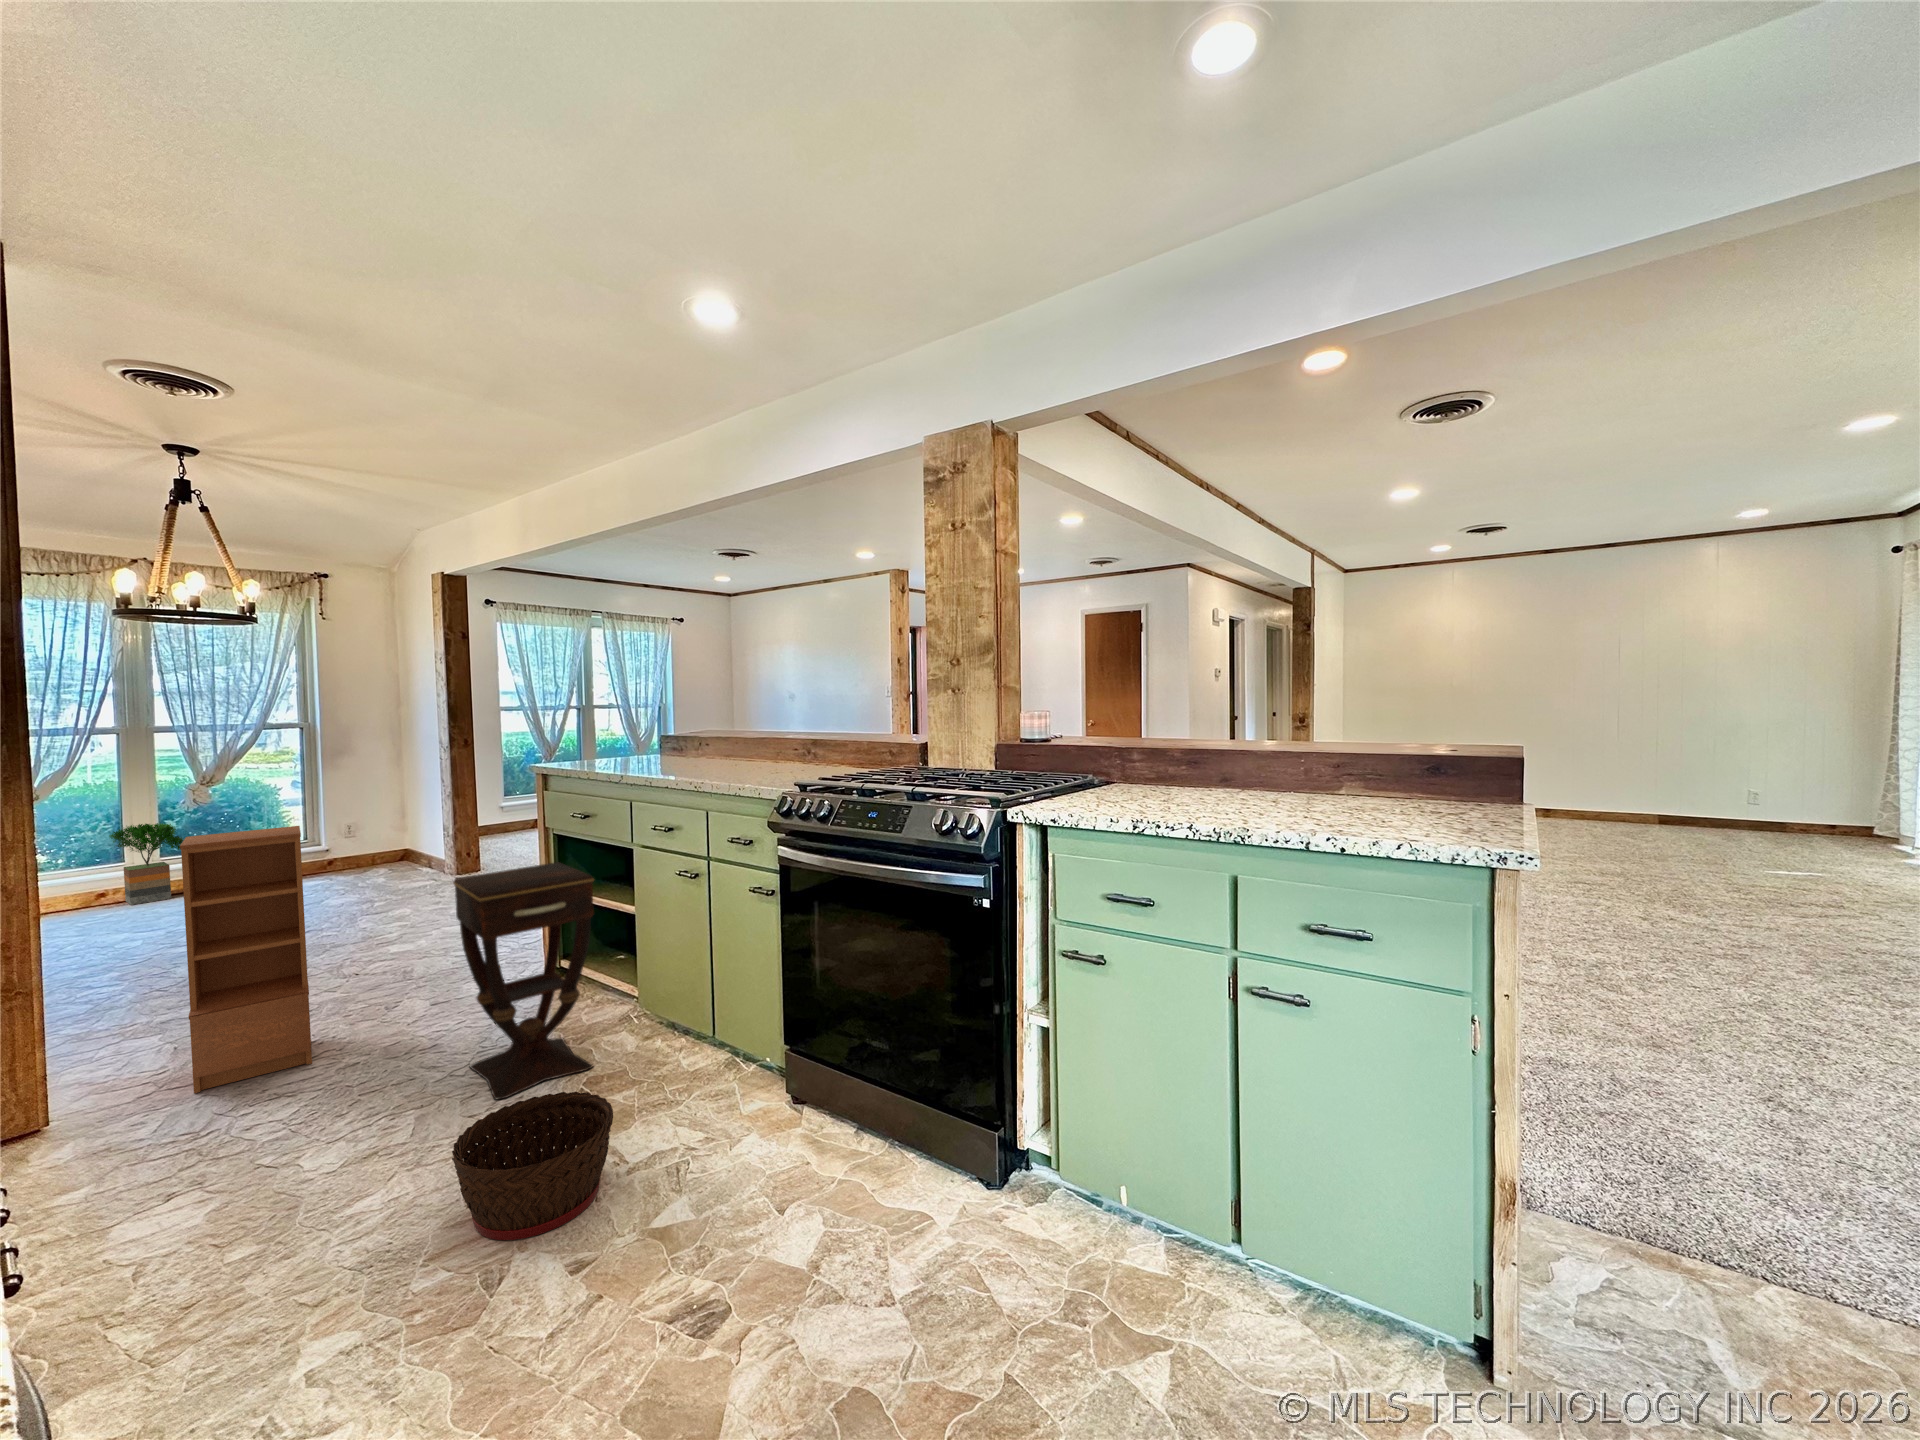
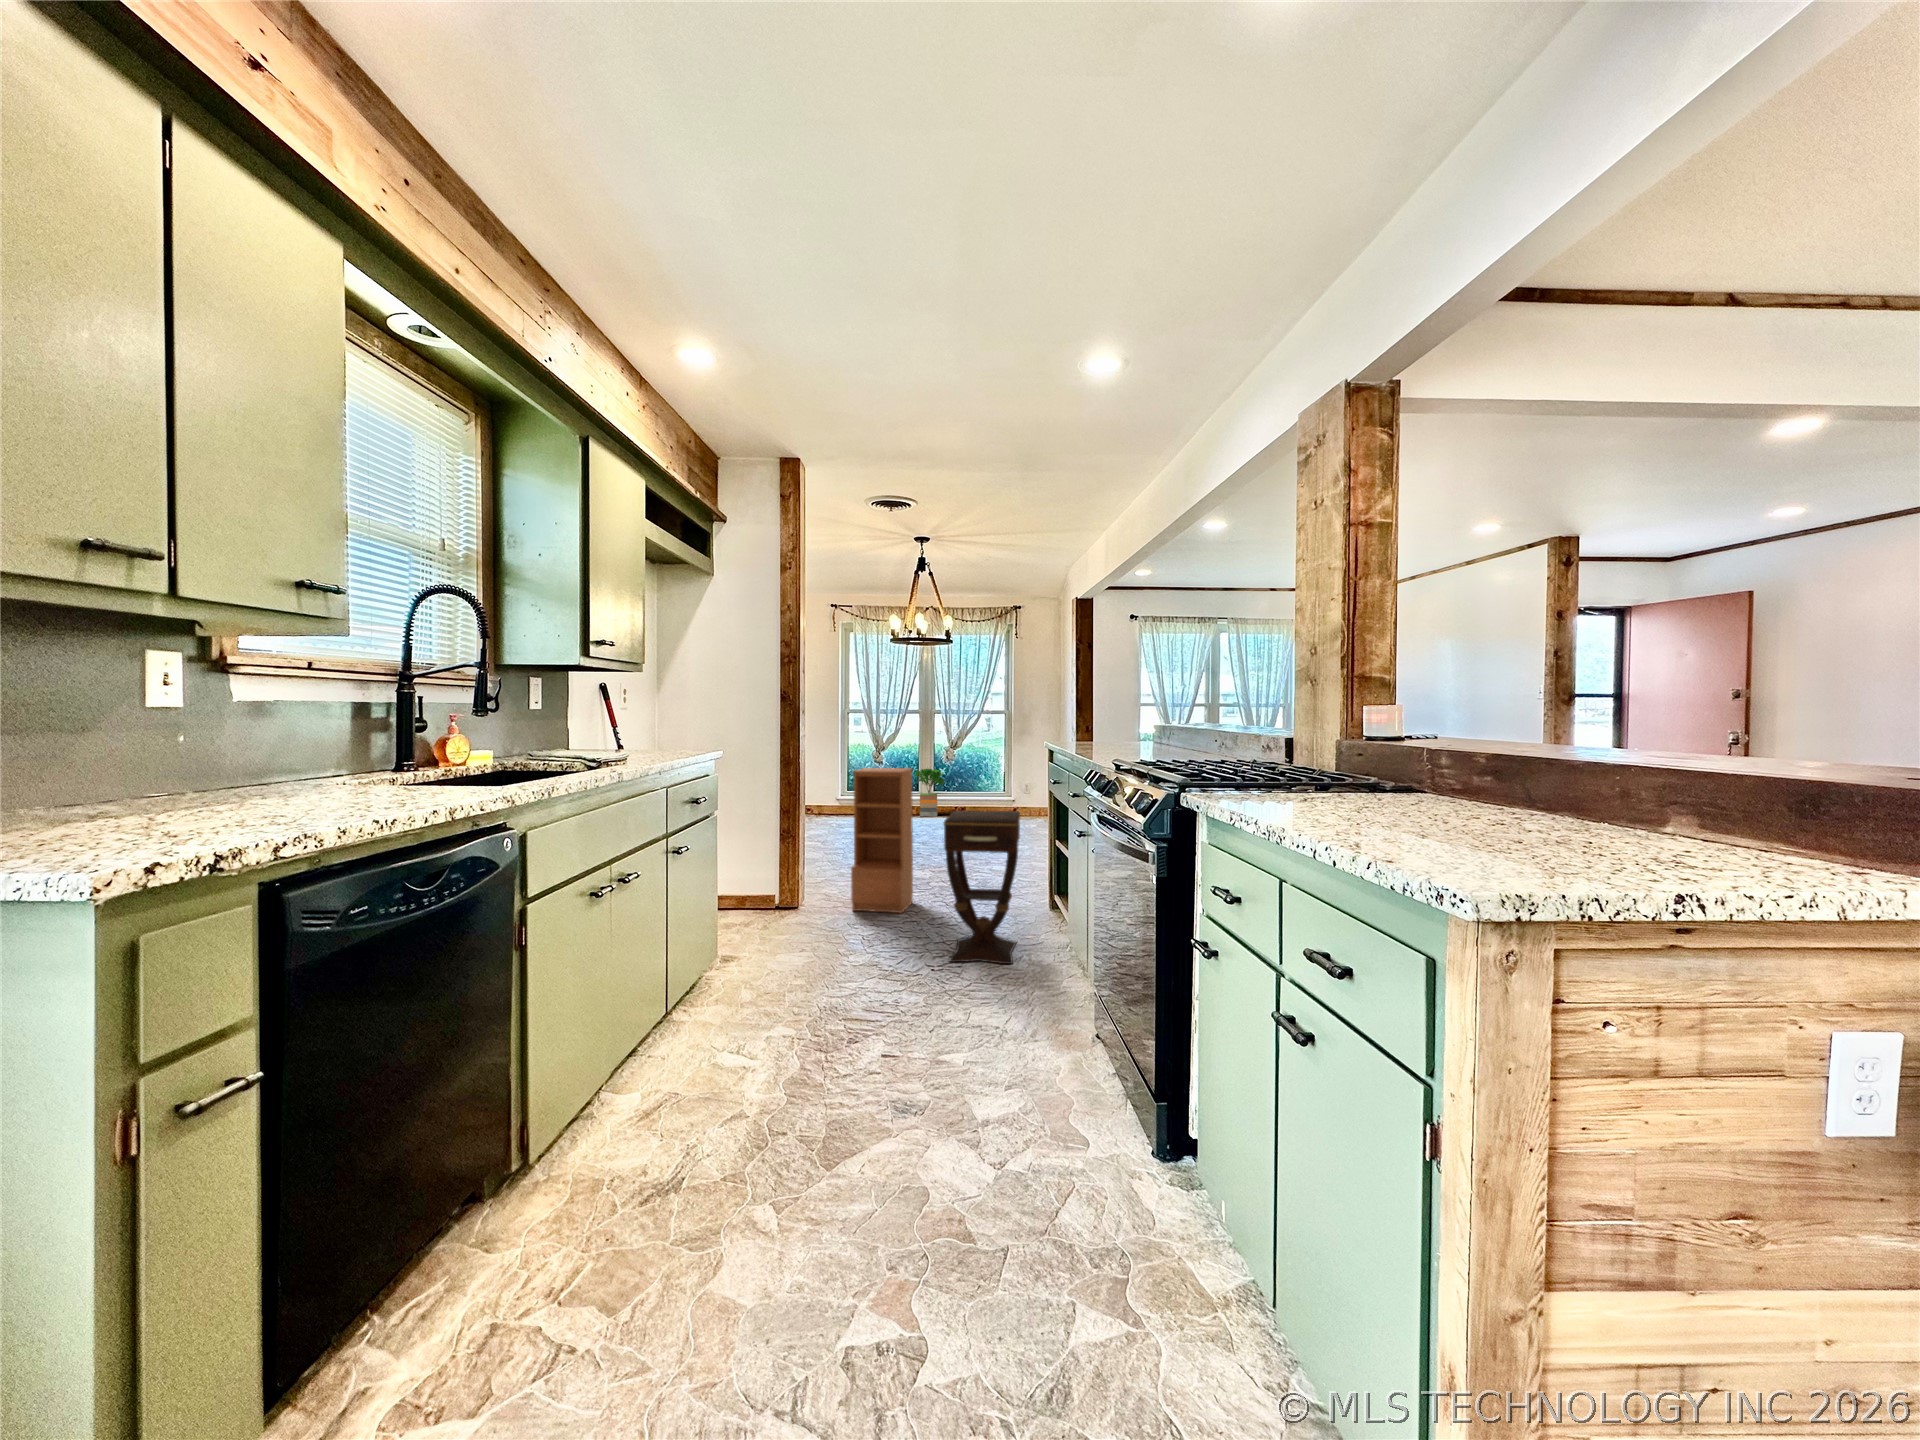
basket: present [452,1092,613,1240] -> none [862,953,955,1033]

